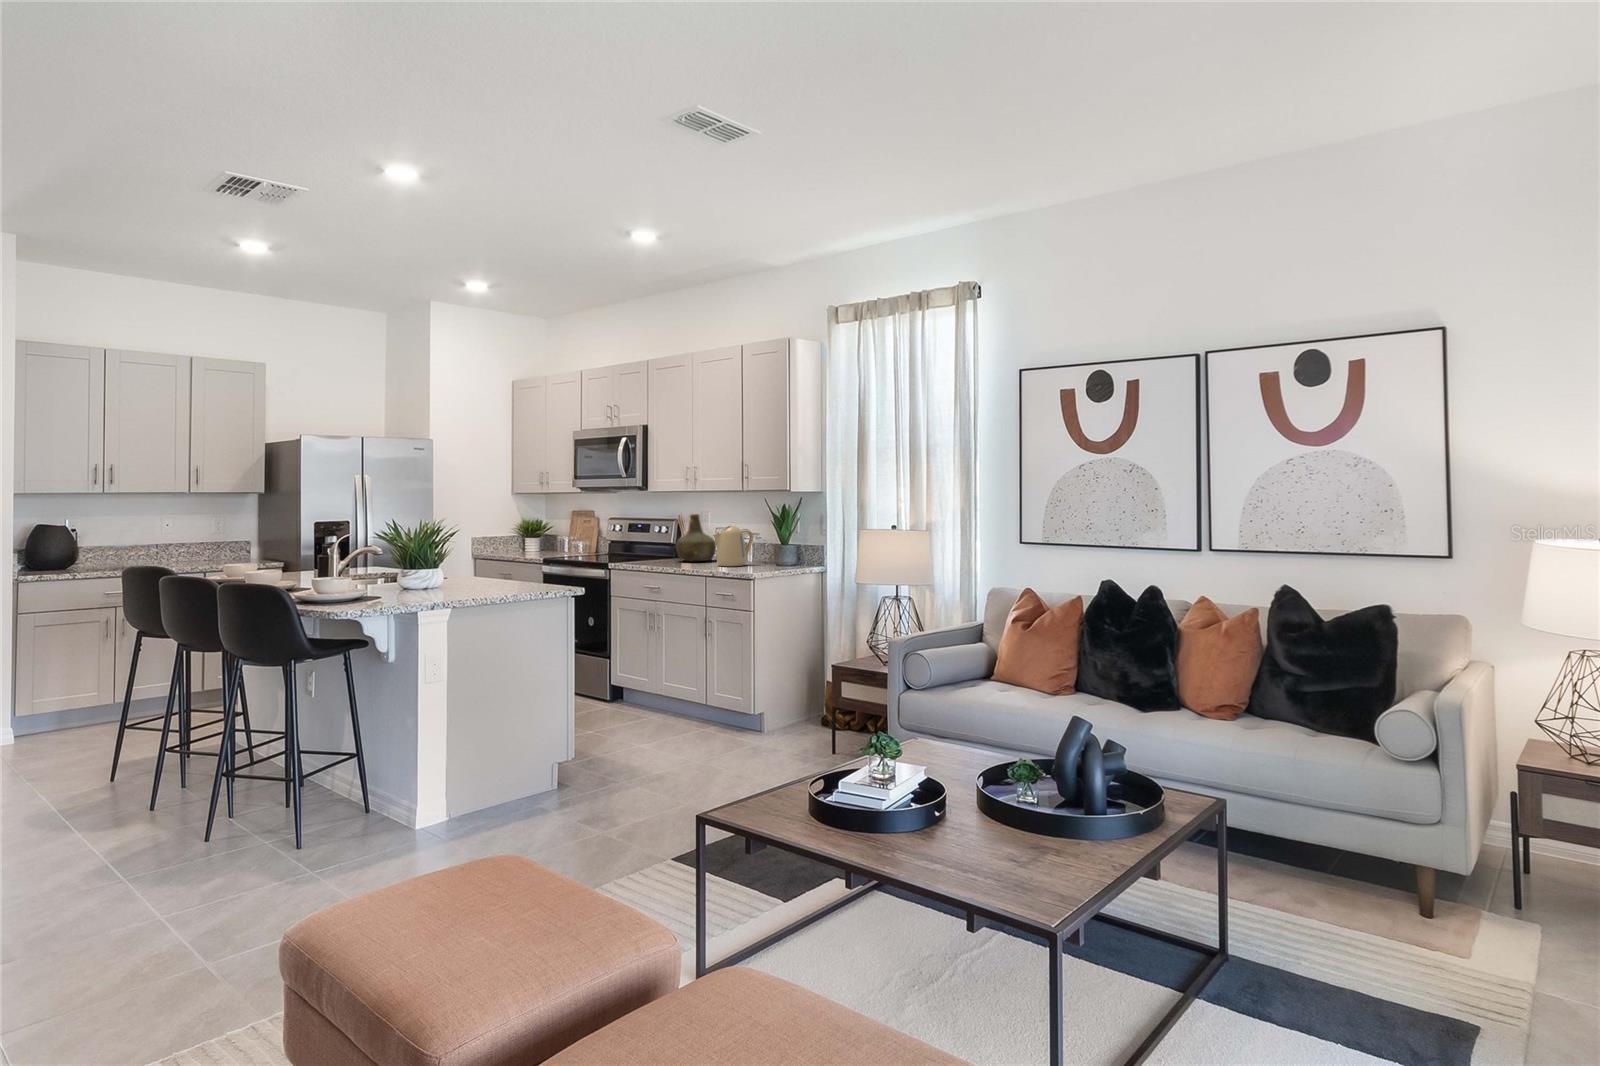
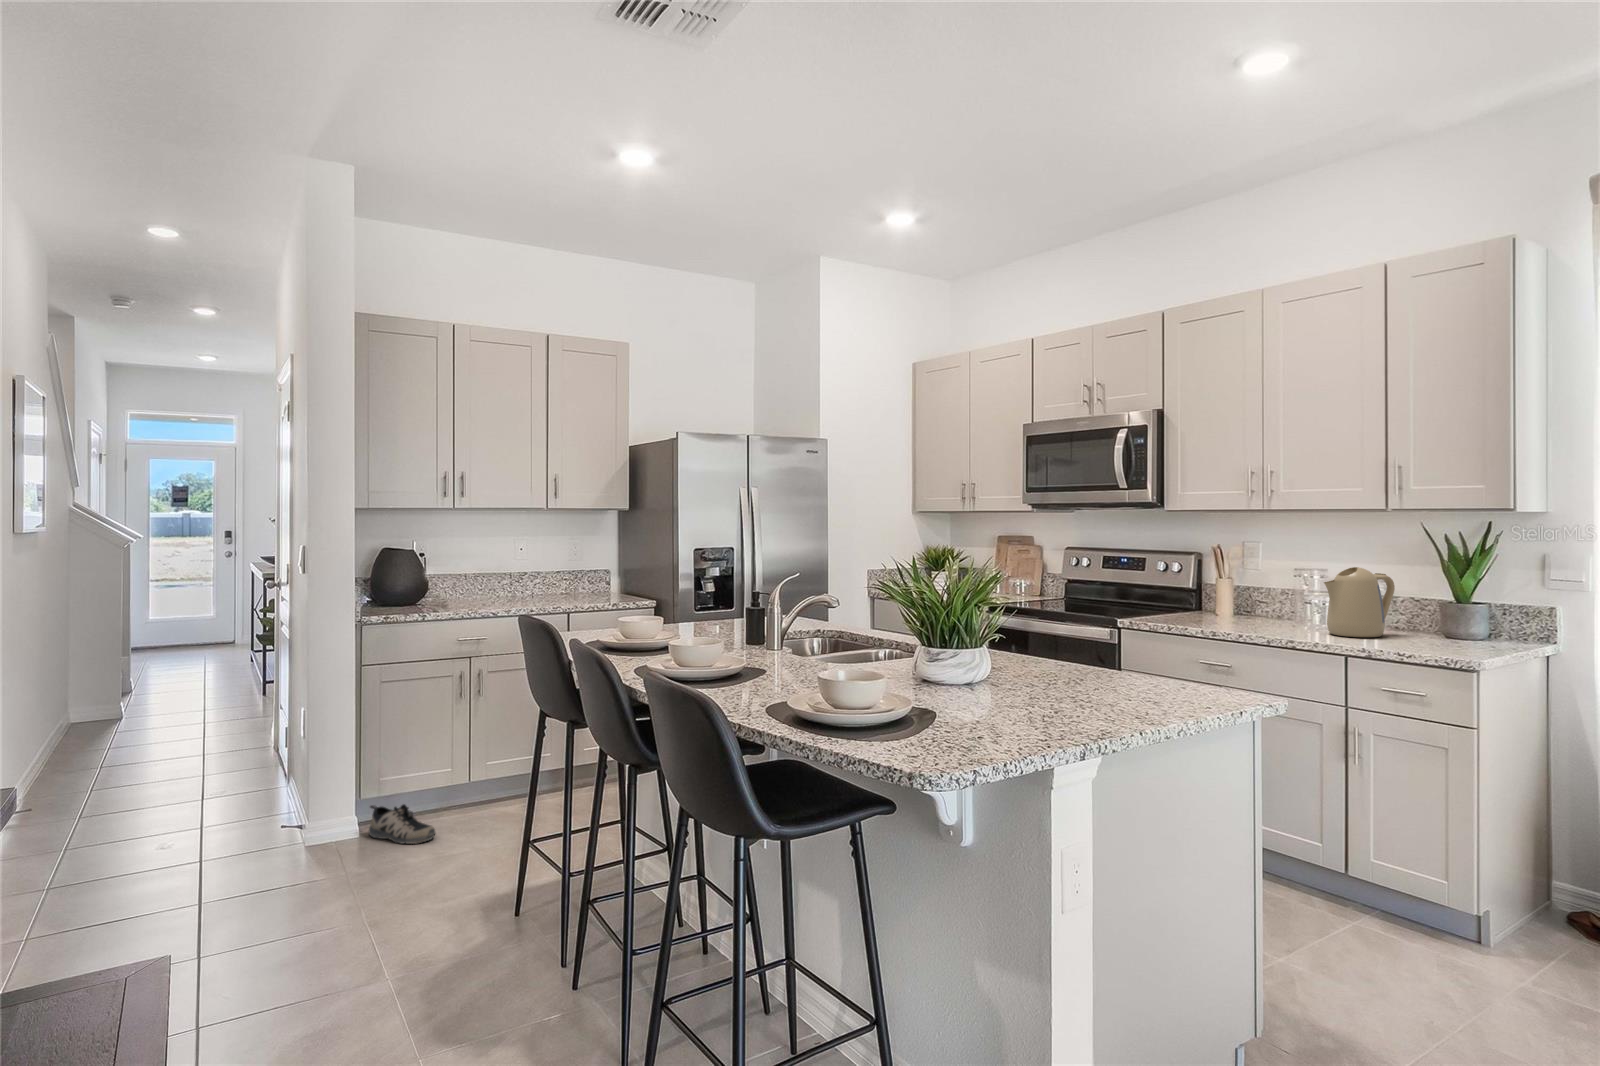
bottle: present [676,514,716,561] -> none [1223,546,1295,622]
shoe: none [30,716,90,743] -> present [369,804,436,844]

